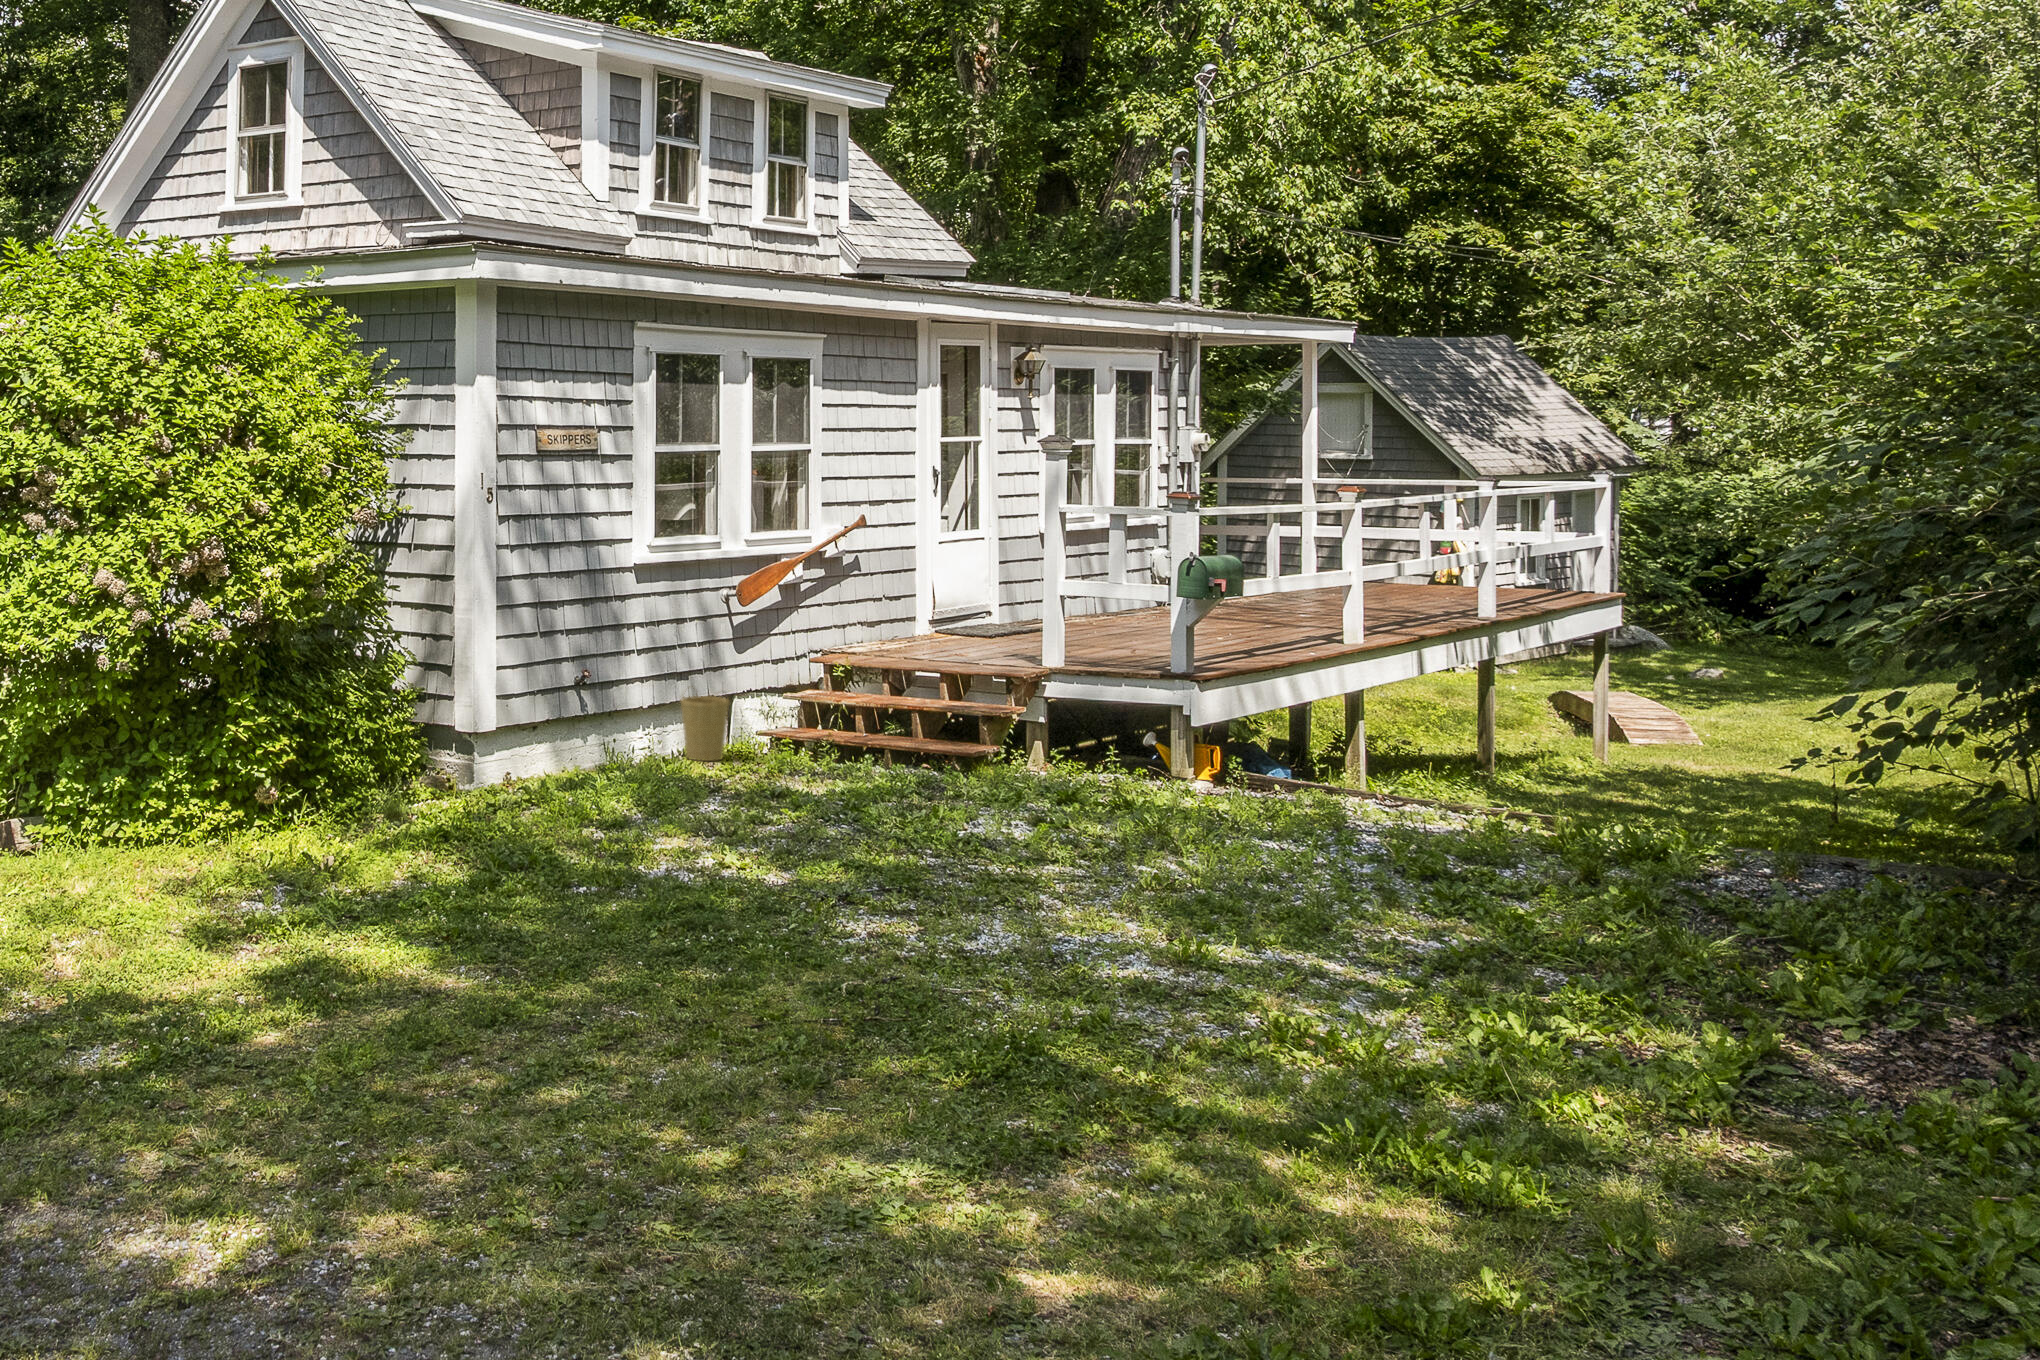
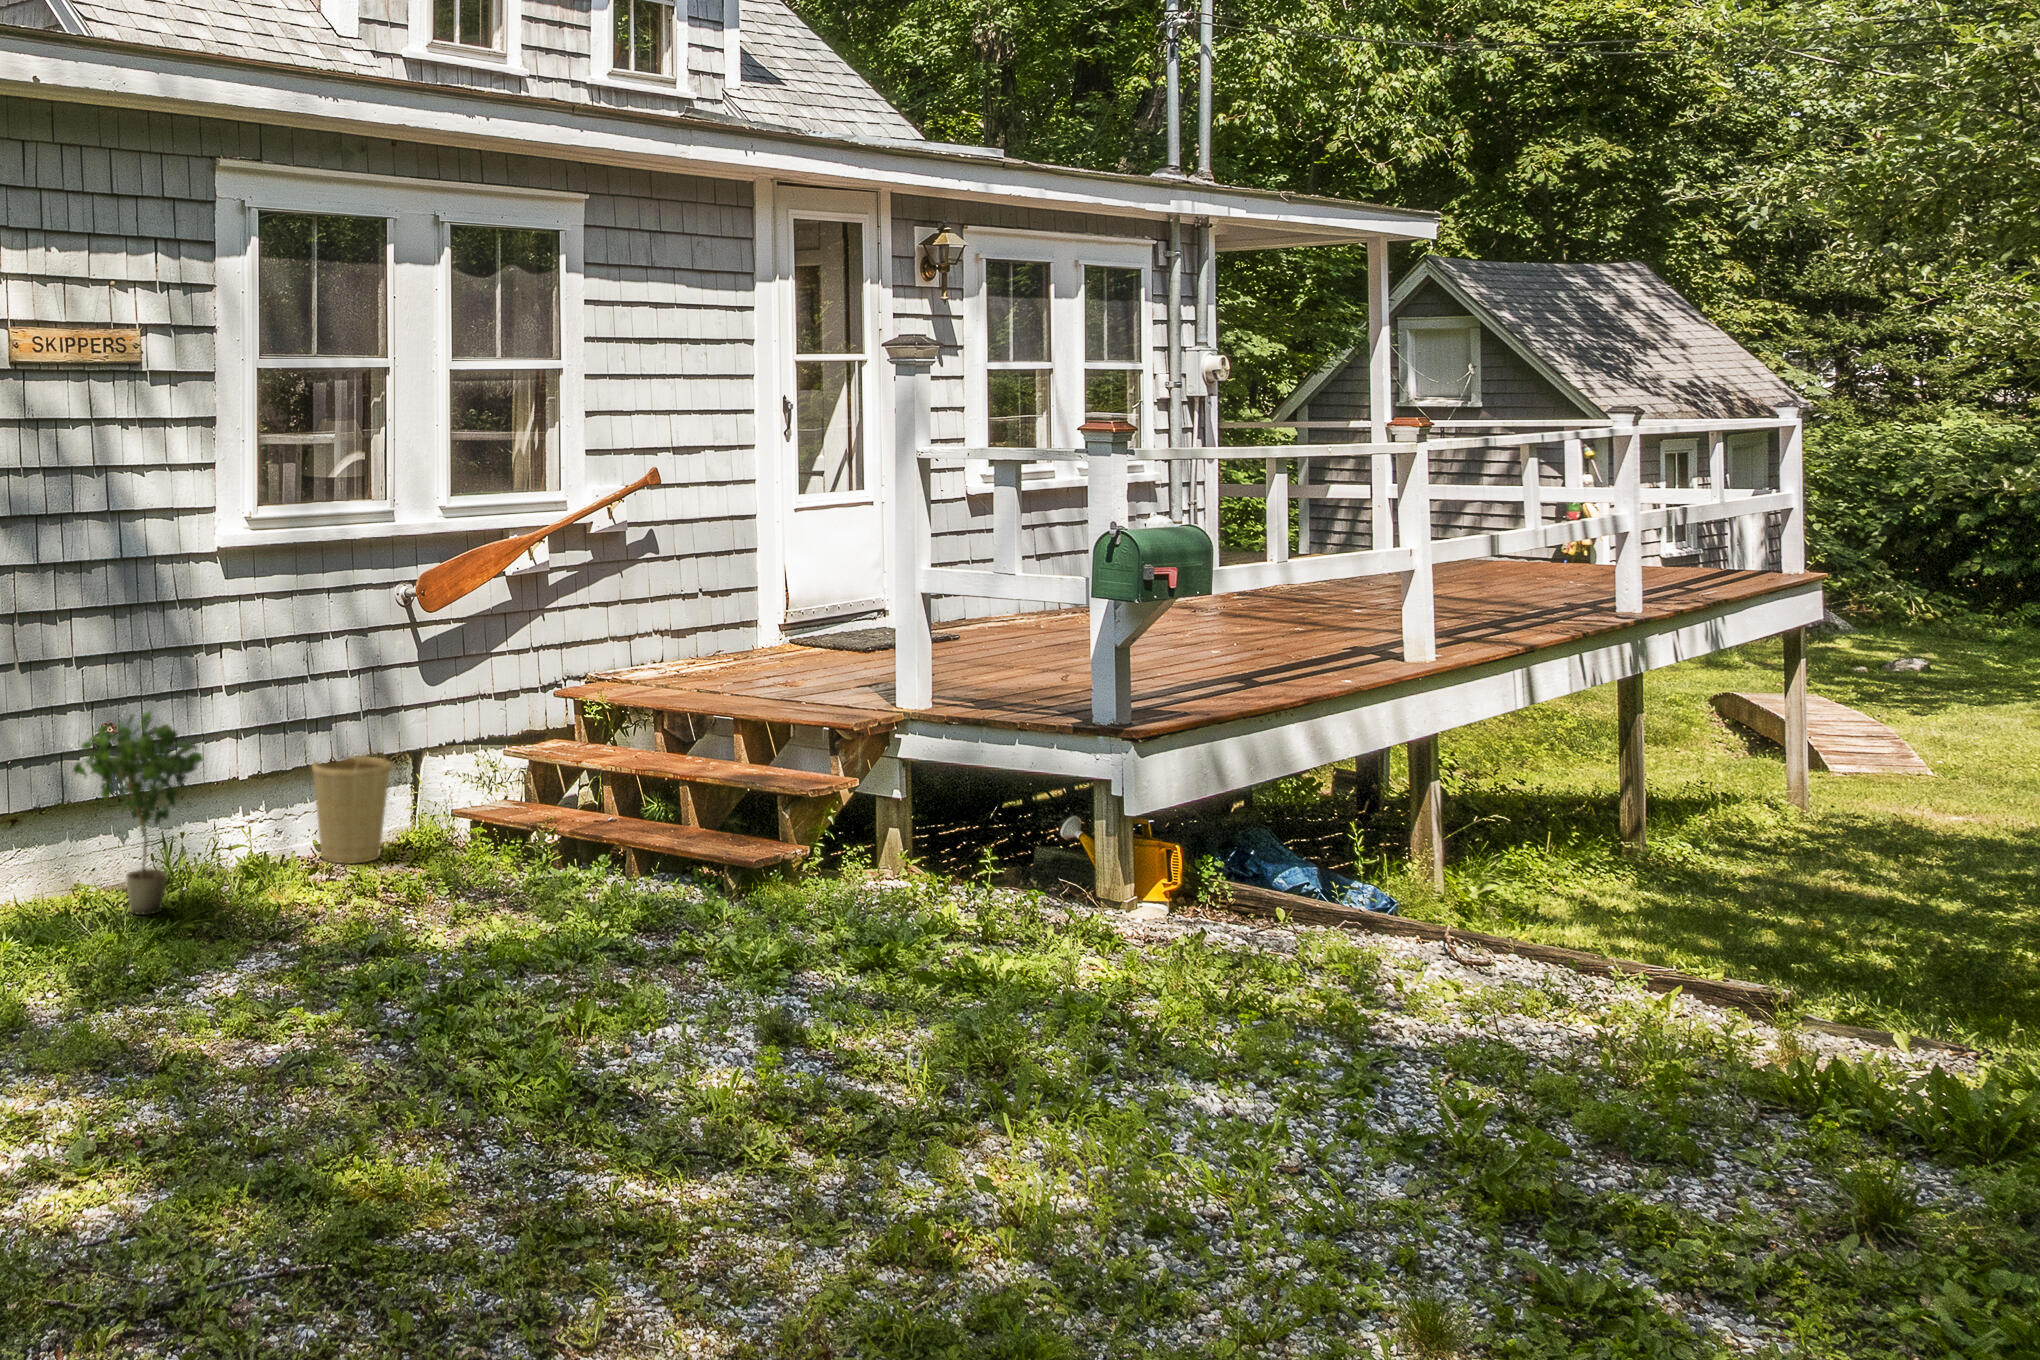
potted plant: none [569,662,658,783] -> present [72,711,203,915]

